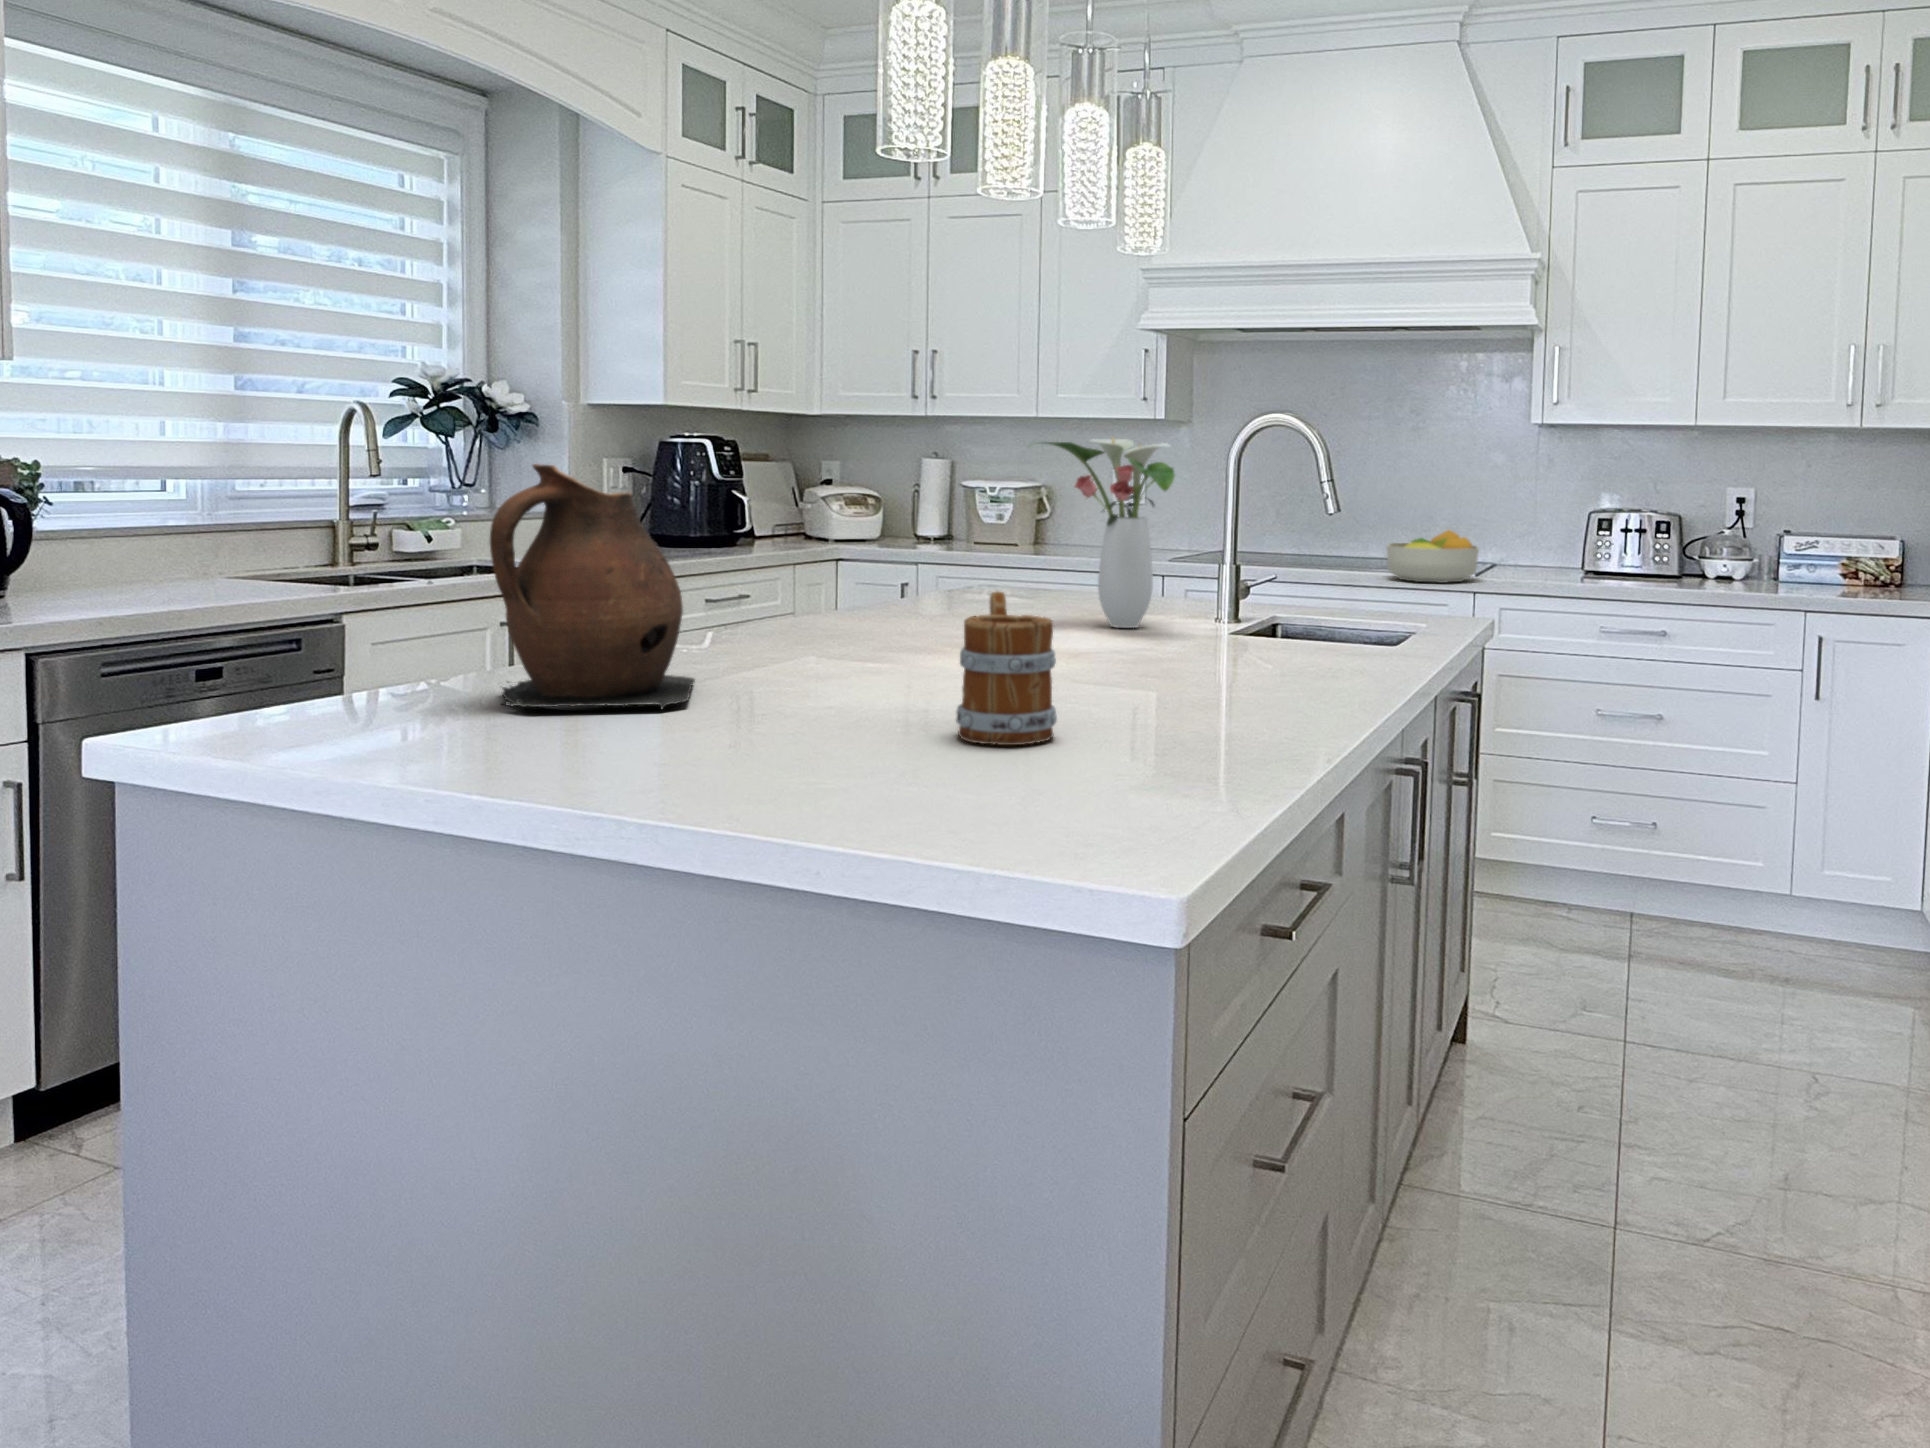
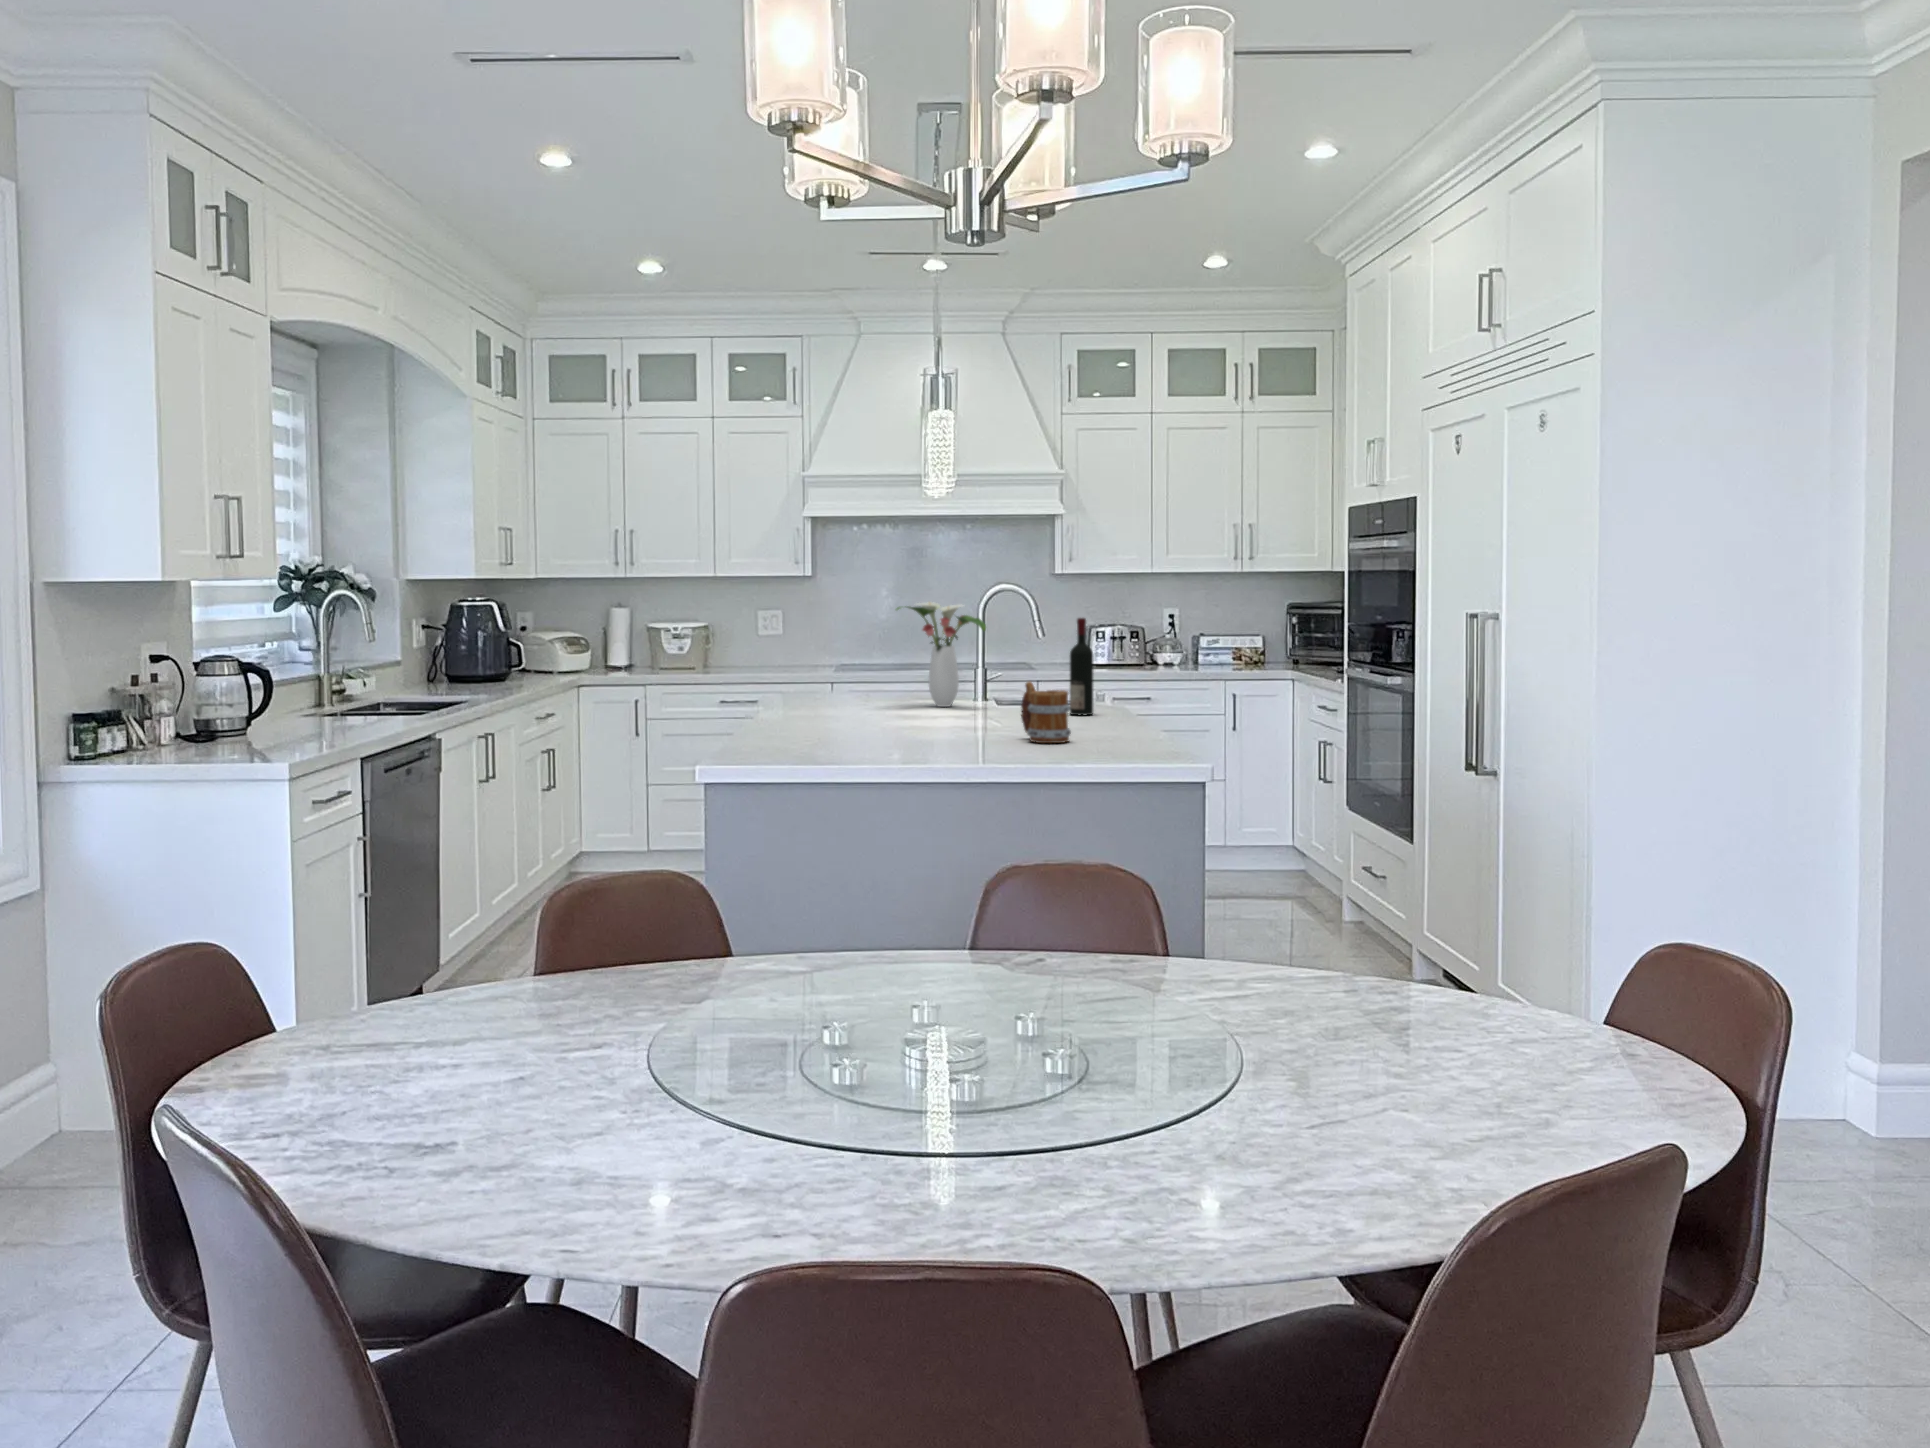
ceramic pitcher: present [490,464,695,709] -> none [791,636,893,746]
wine bottle: none [1284,468,1337,668] -> present [1070,618,1093,715]
fruit bowl: present [1387,530,1479,583] -> none [984,643,1042,677]

